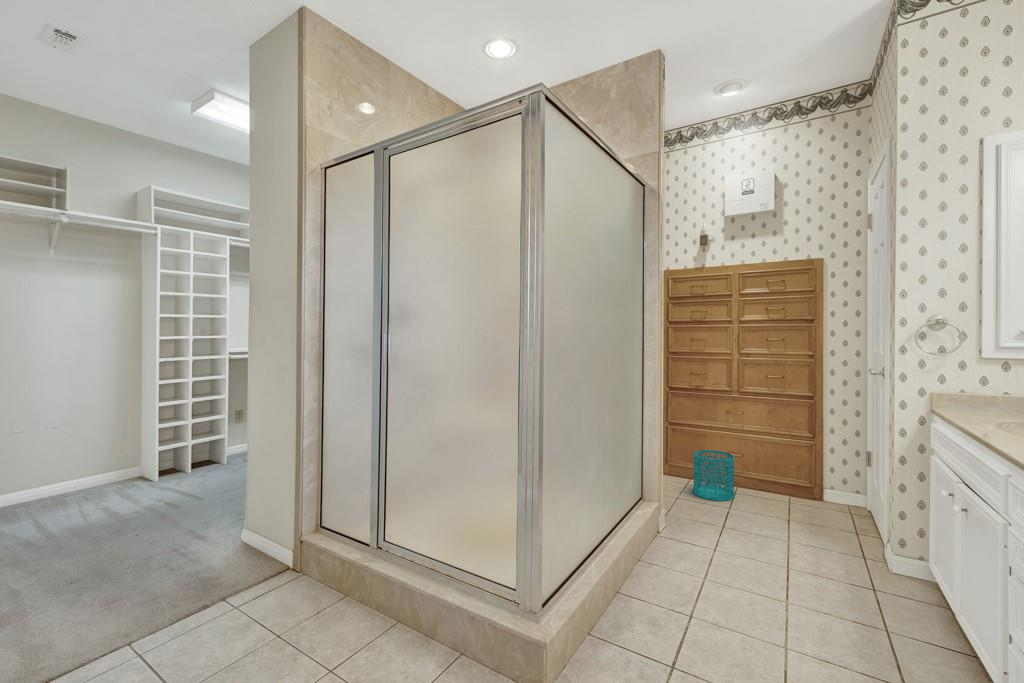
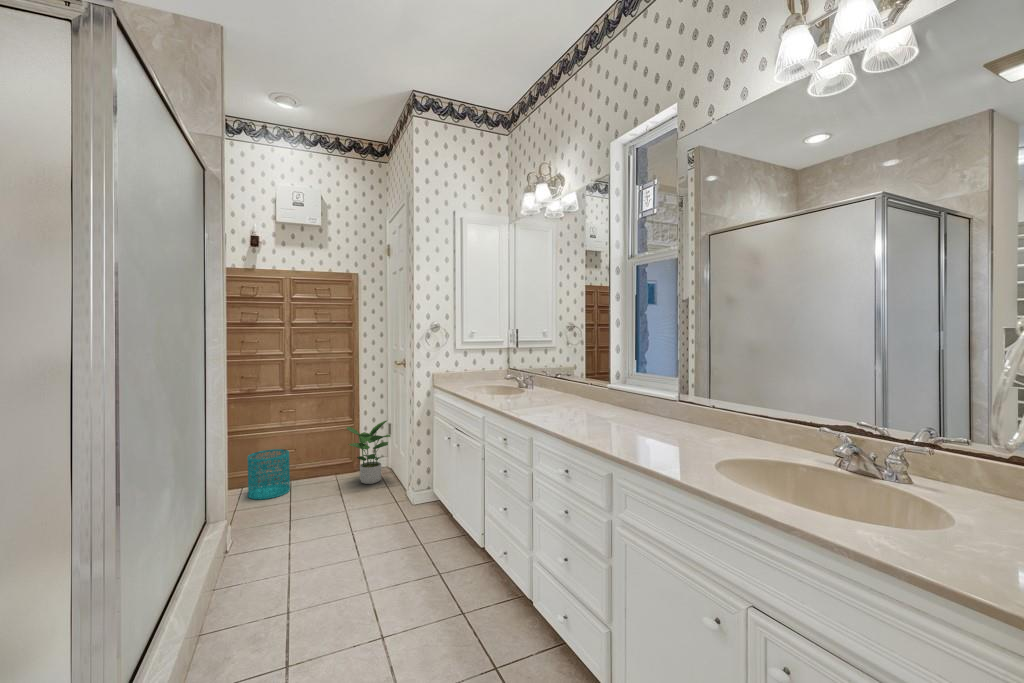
potted plant: none [799,443,863,522] -> present [347,421,391,484]

